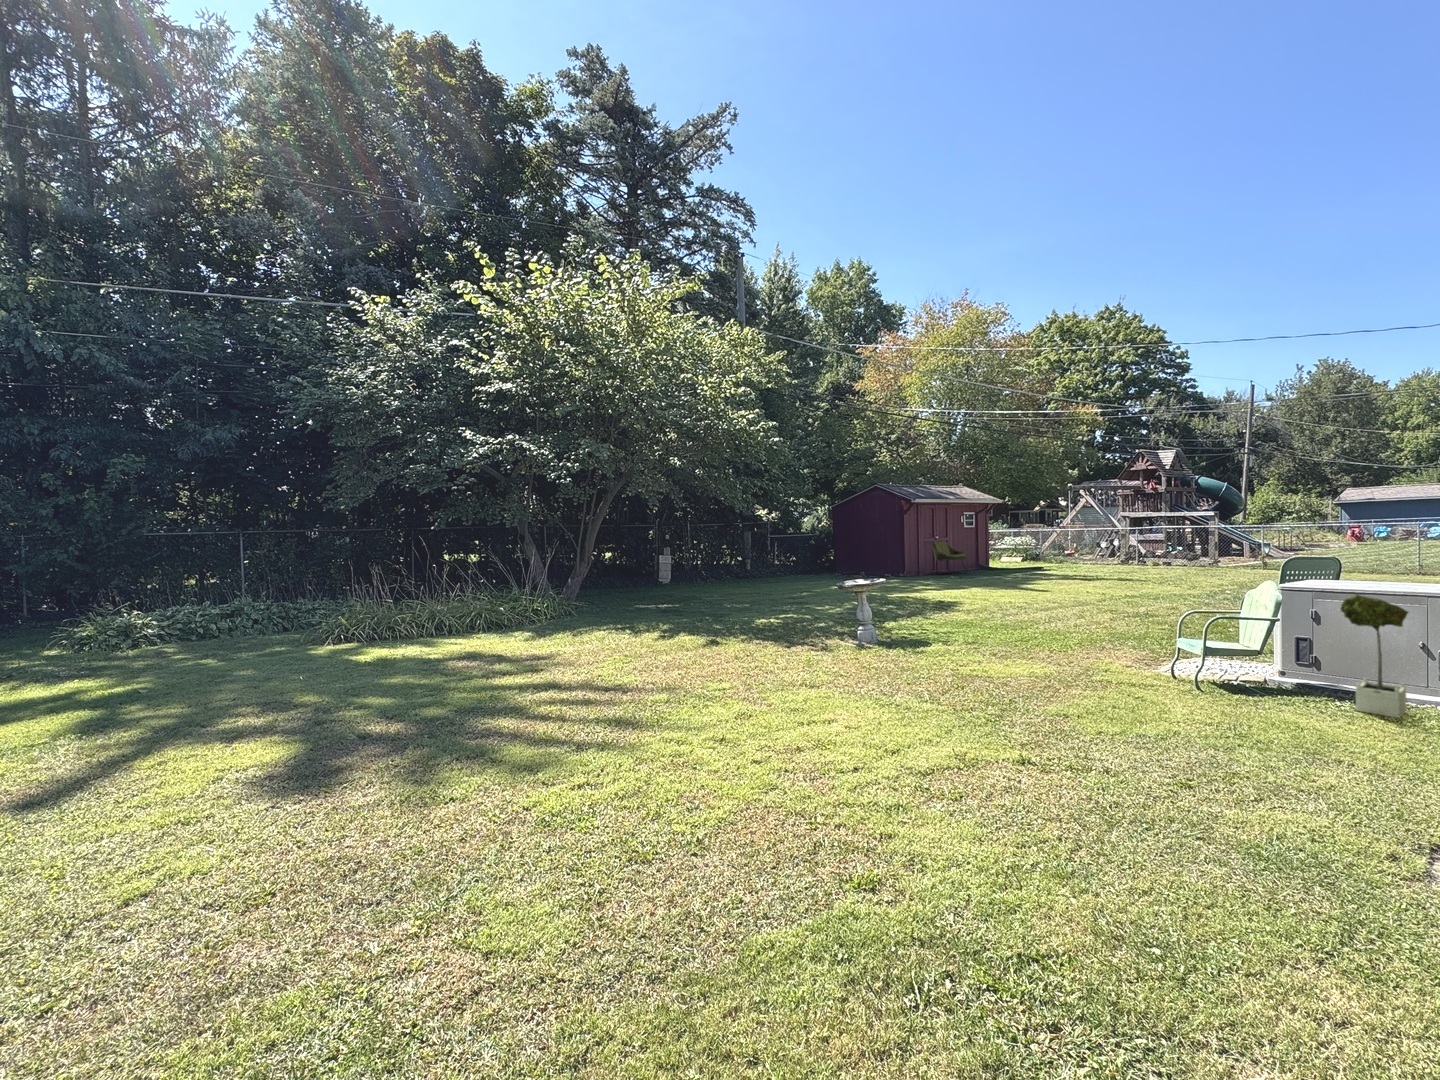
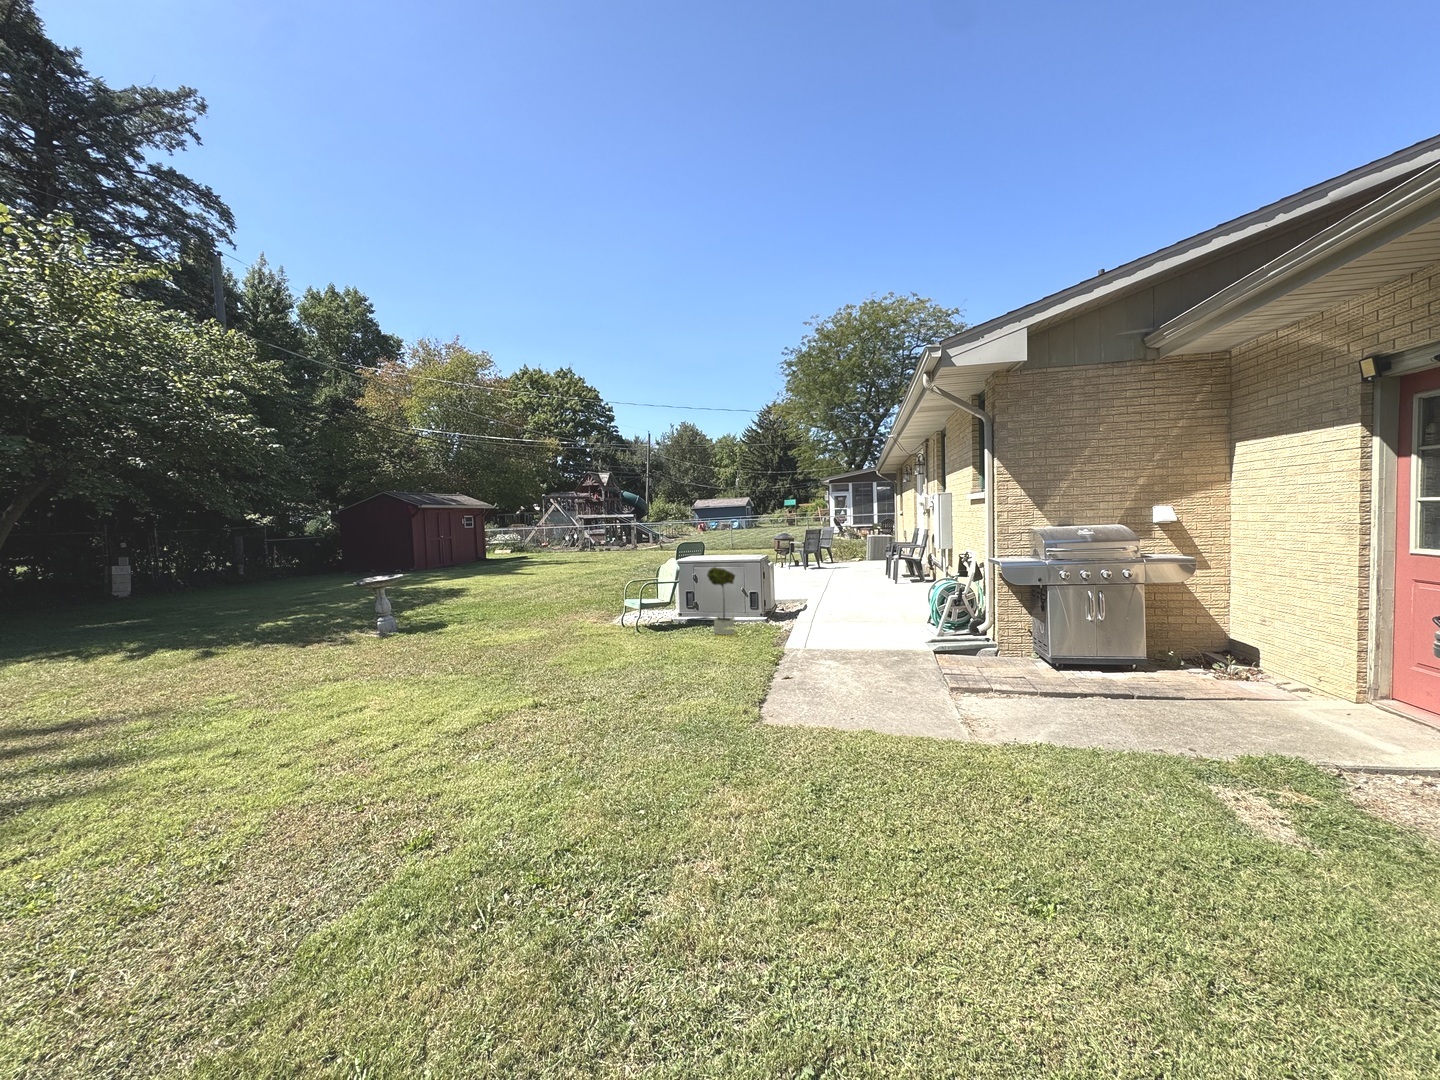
lounge chair: present [932,540,968,573] -> none [436,536,470,565]

